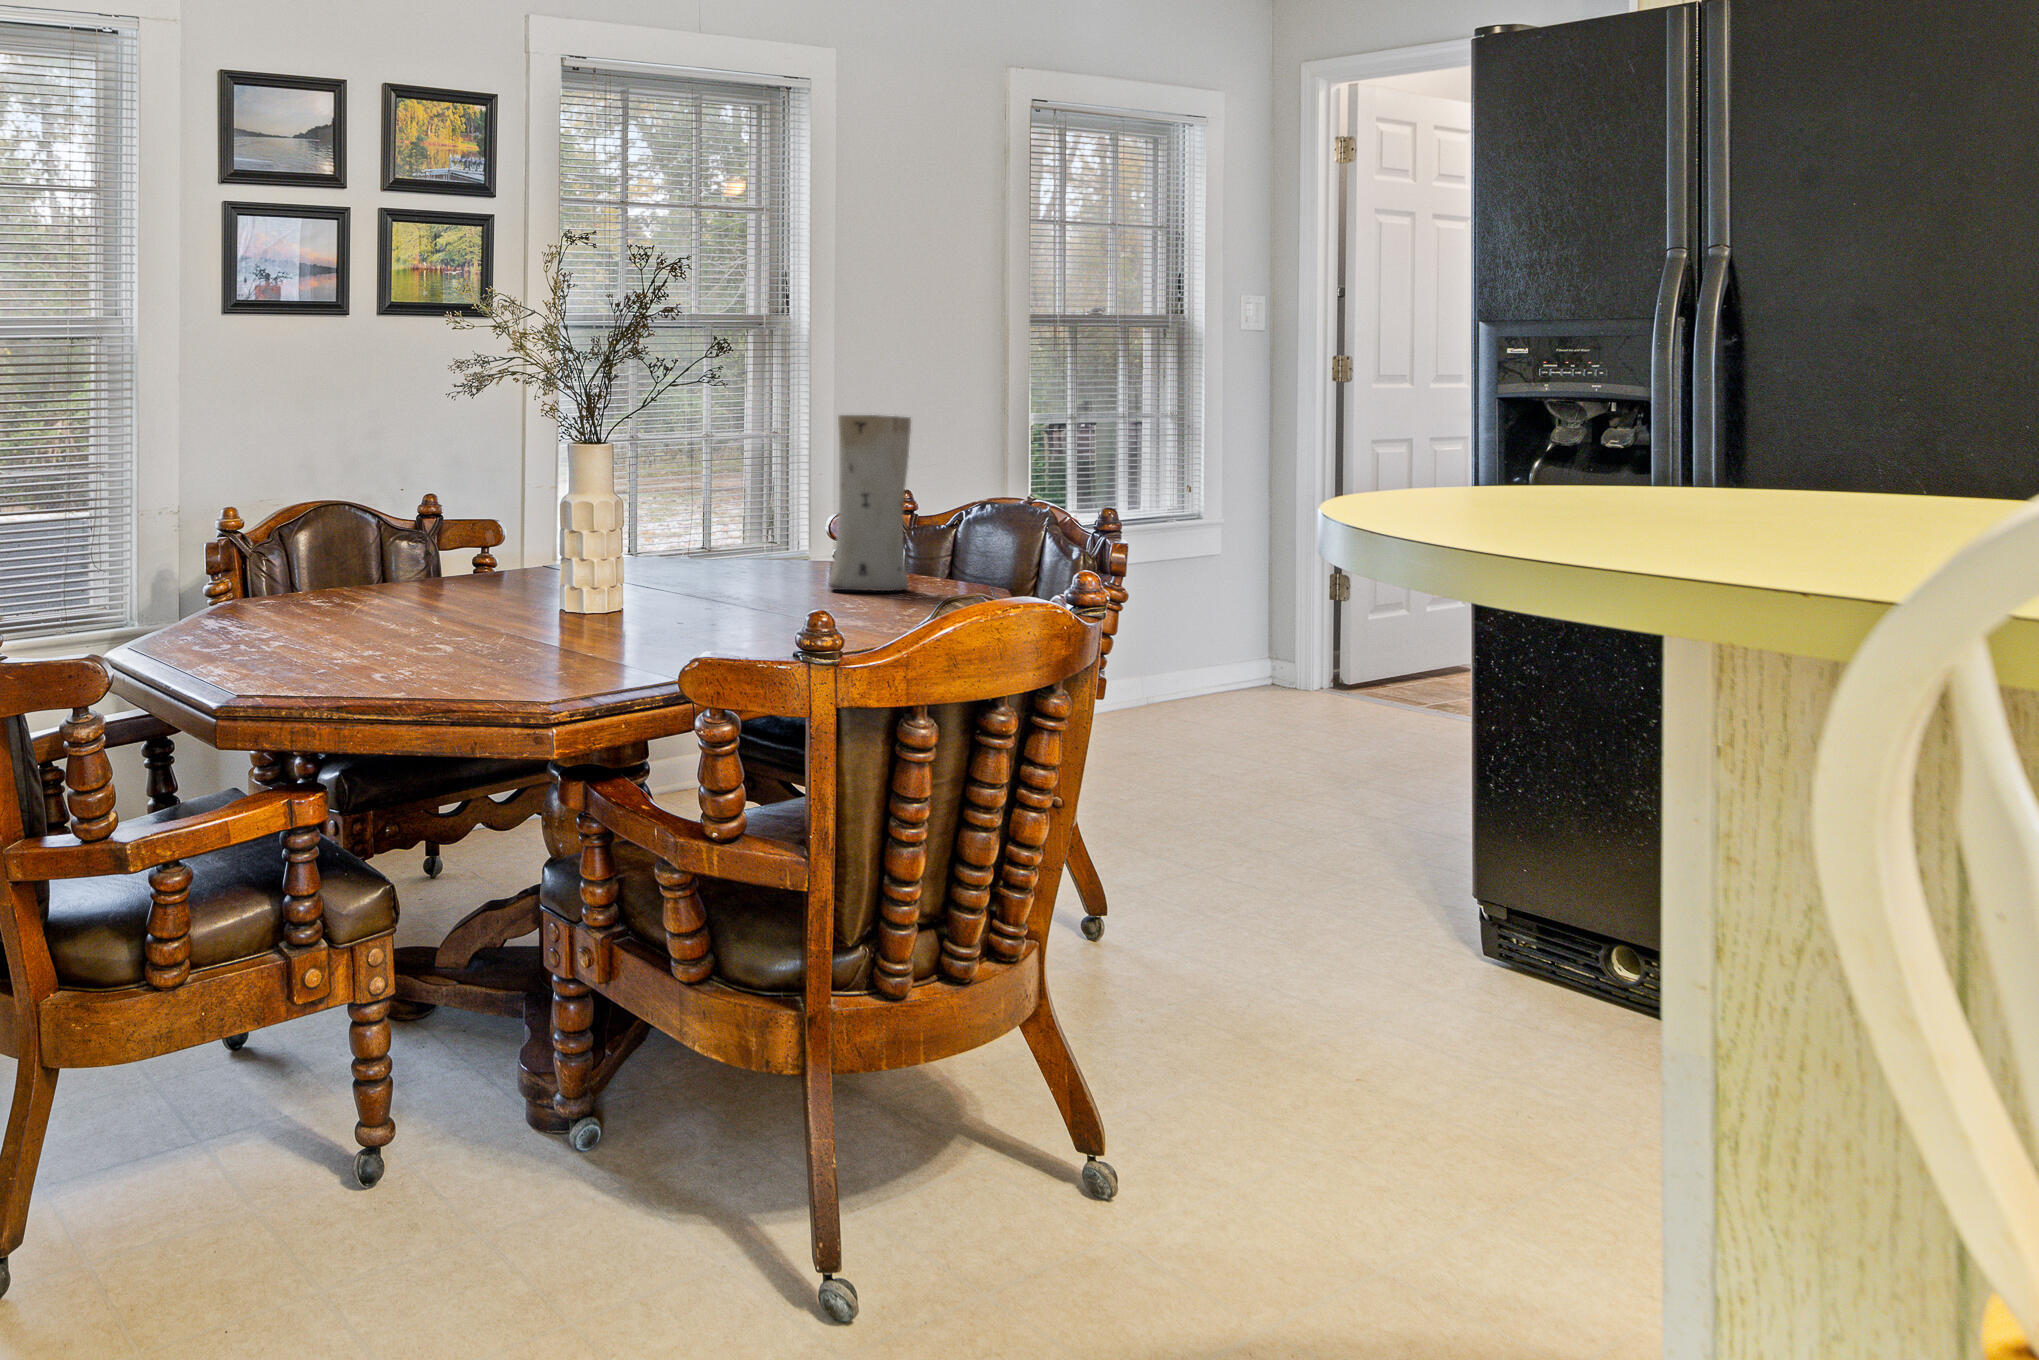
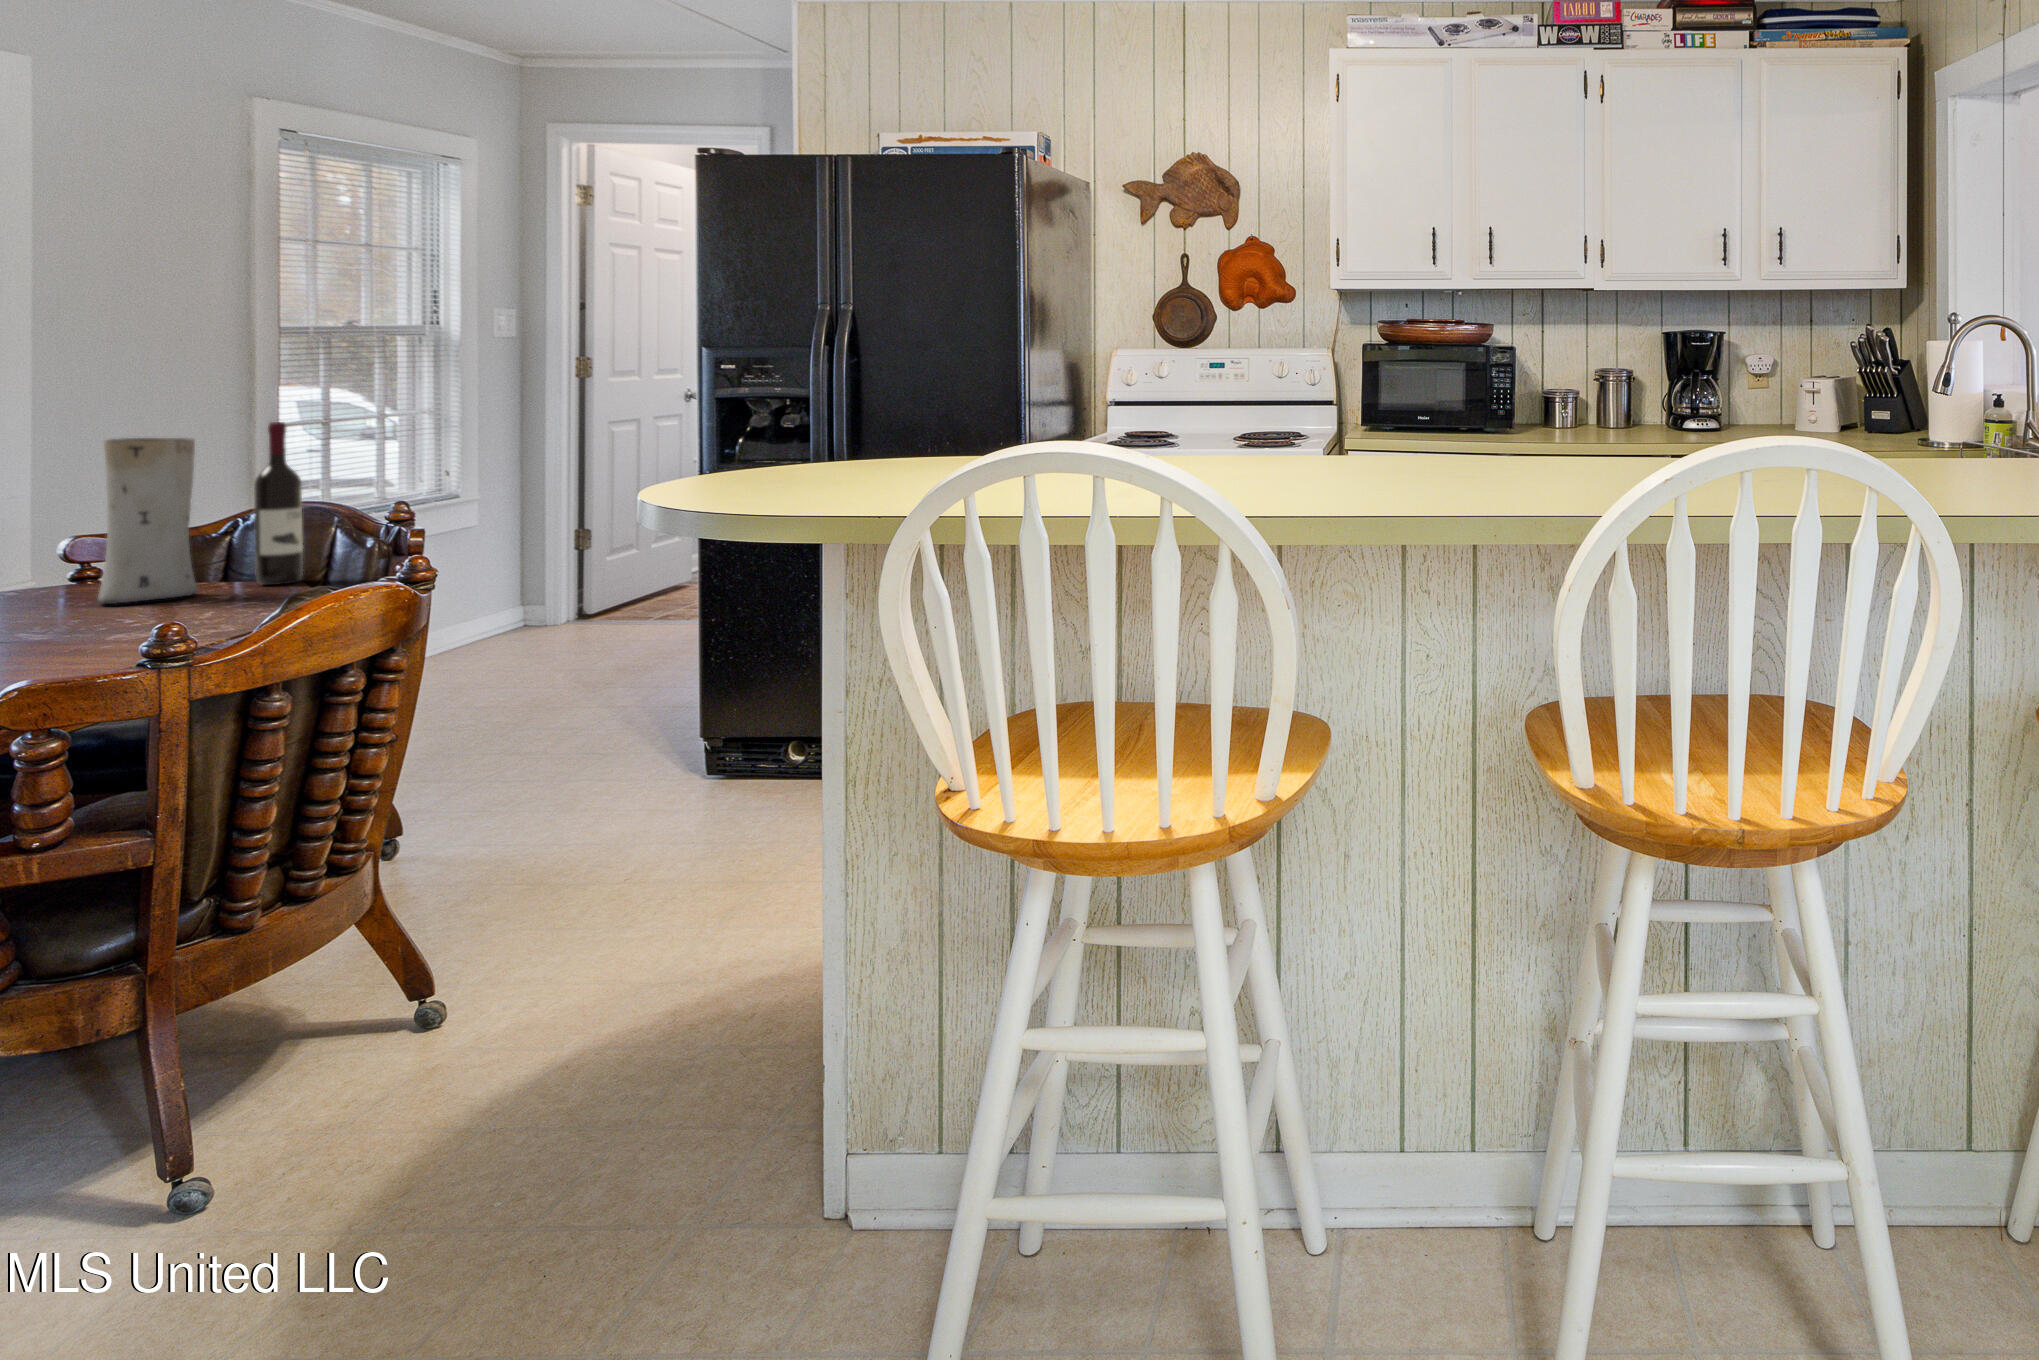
wine bottle: none [962,403,1005,590] -> present [254,422,303,585]

